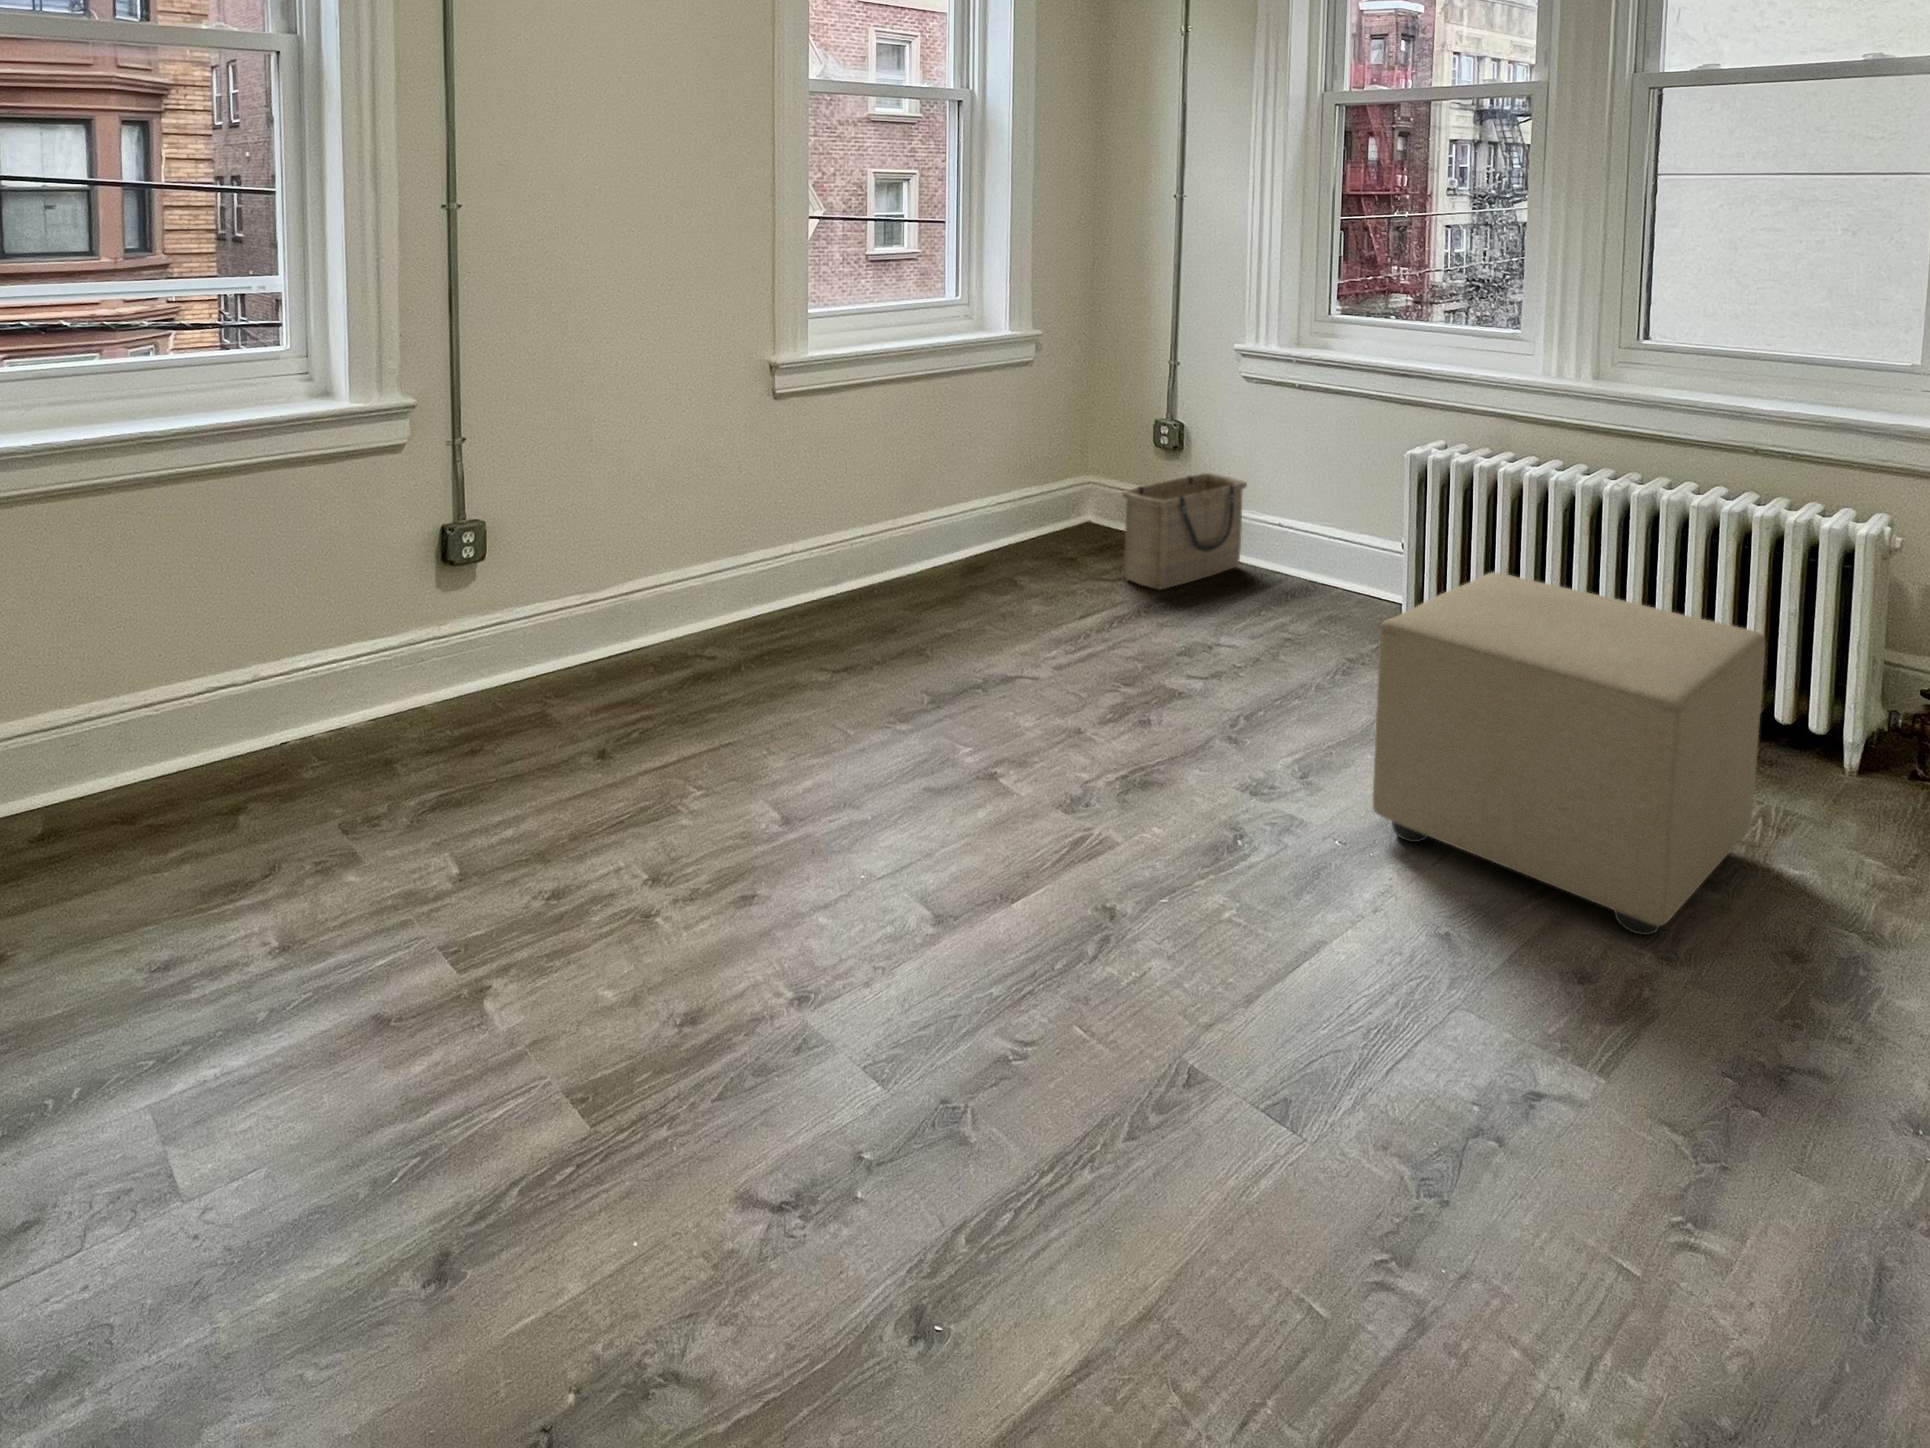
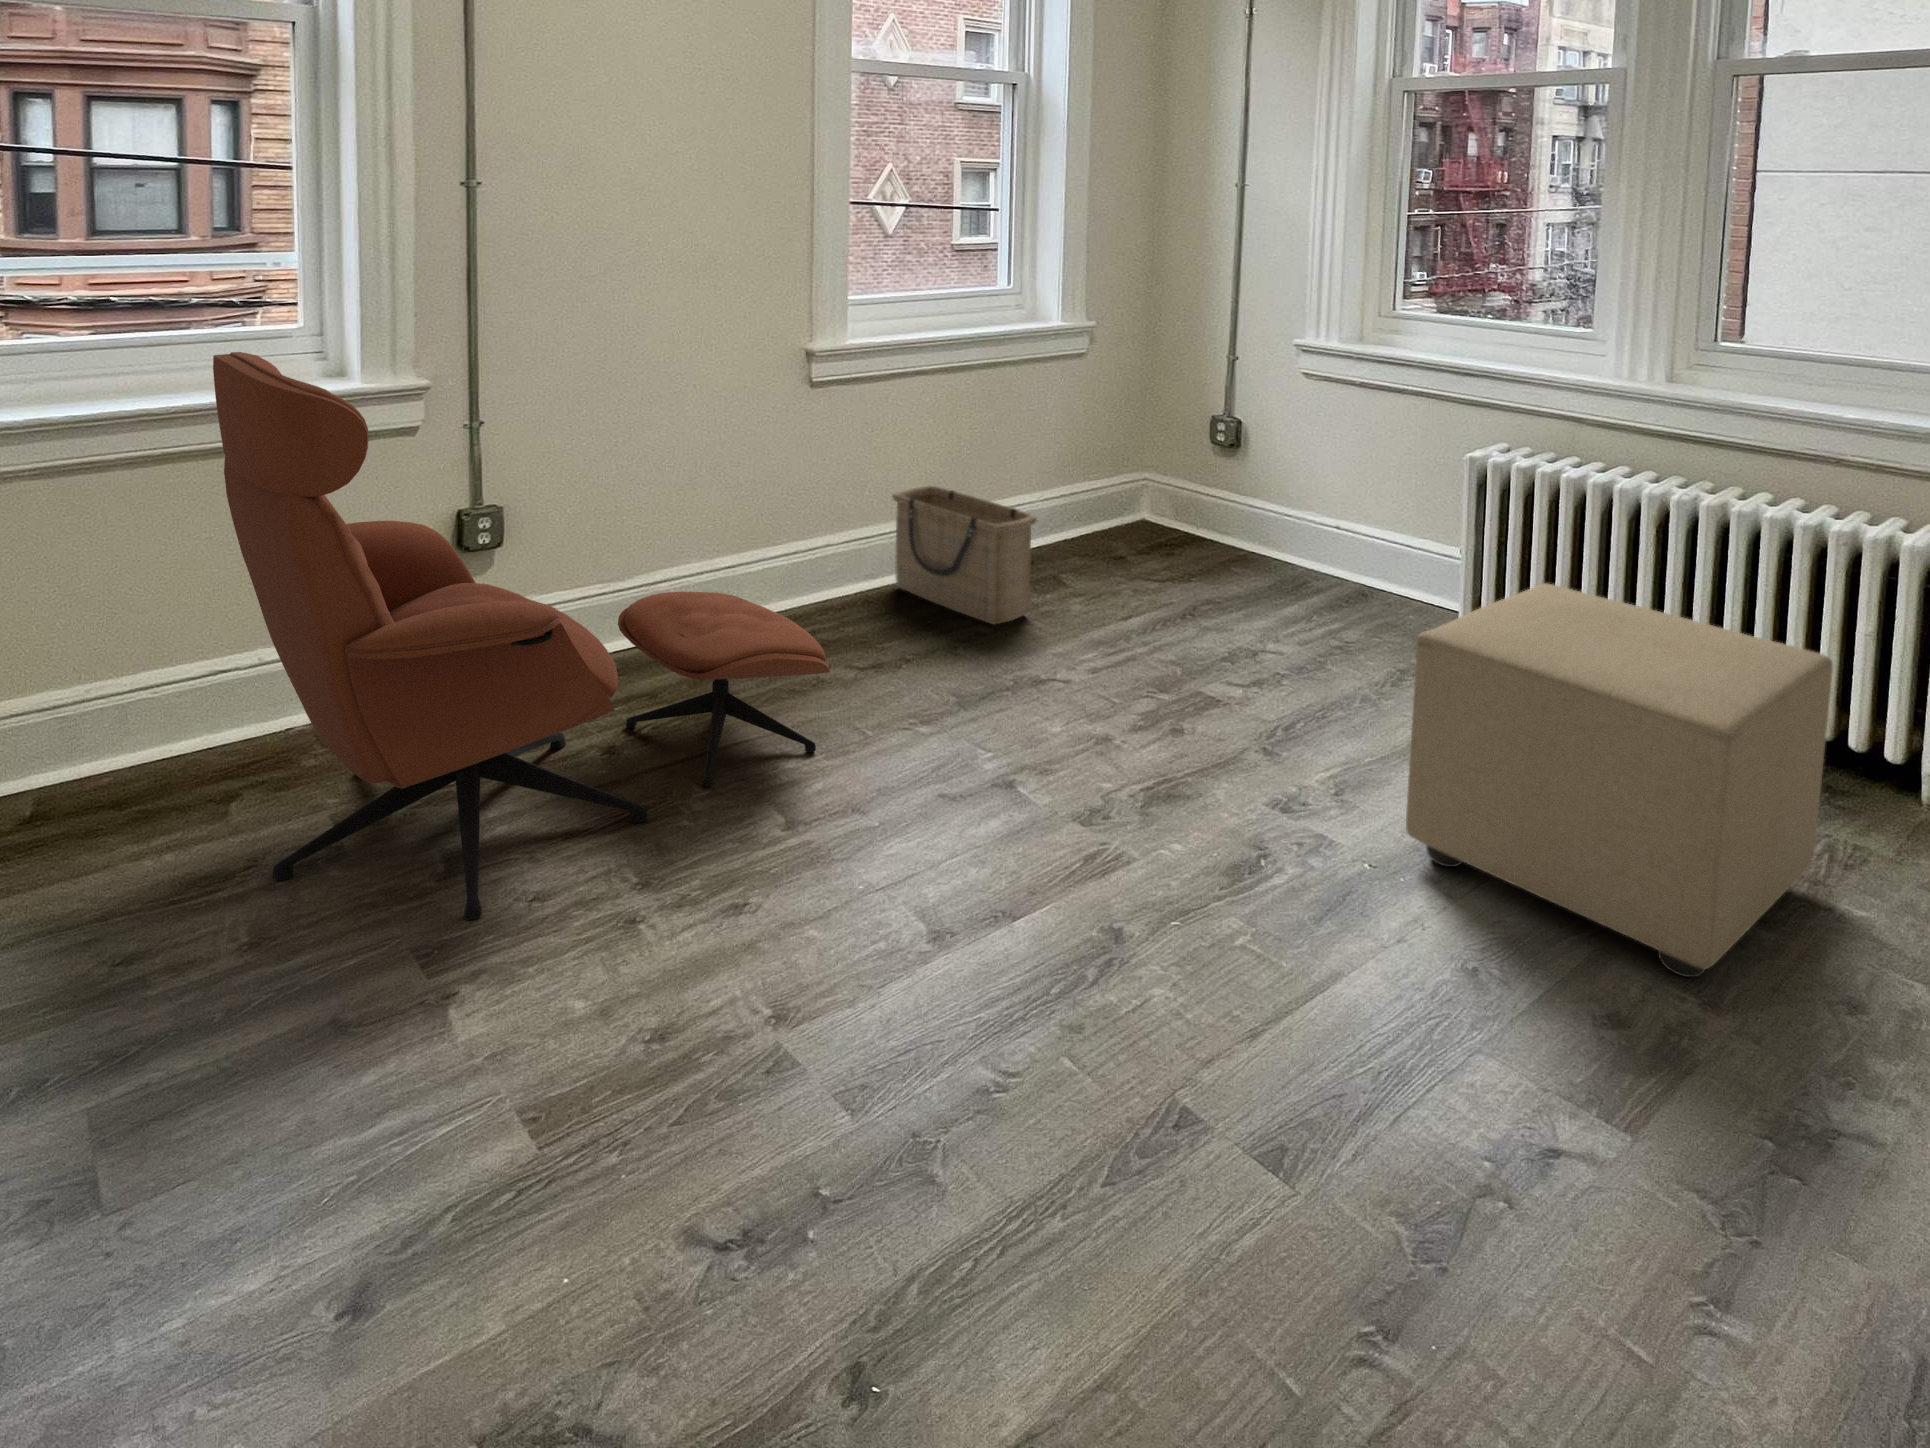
lounge chair: none [227,376,814,919] -> present [213,352,830,920]
basket: present [1122,473,1247,590] -> present [892,486,1037,624]

